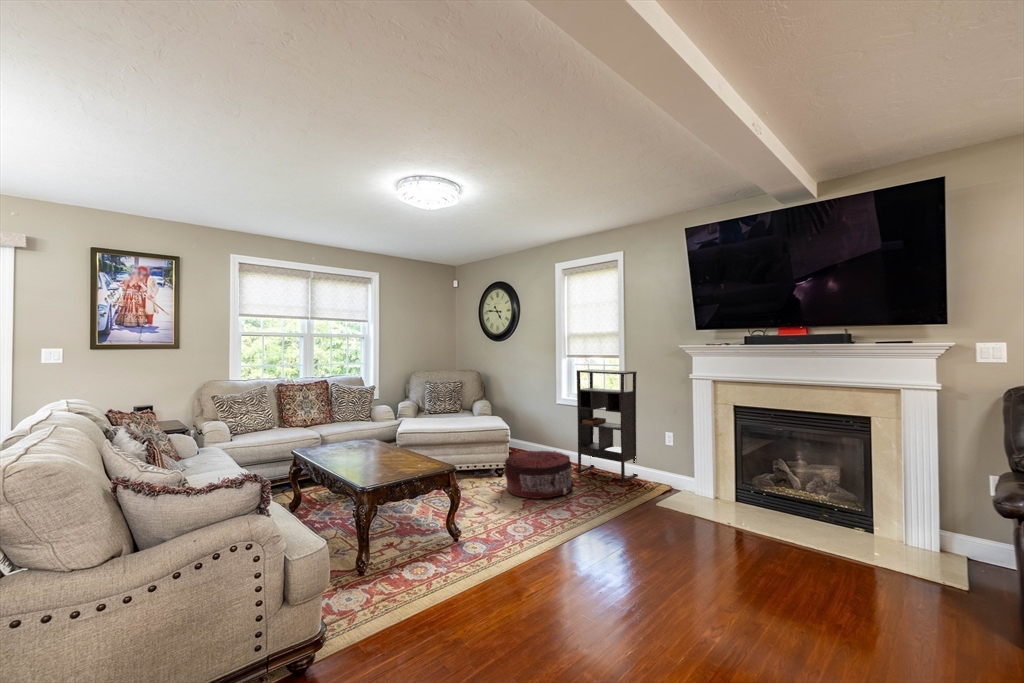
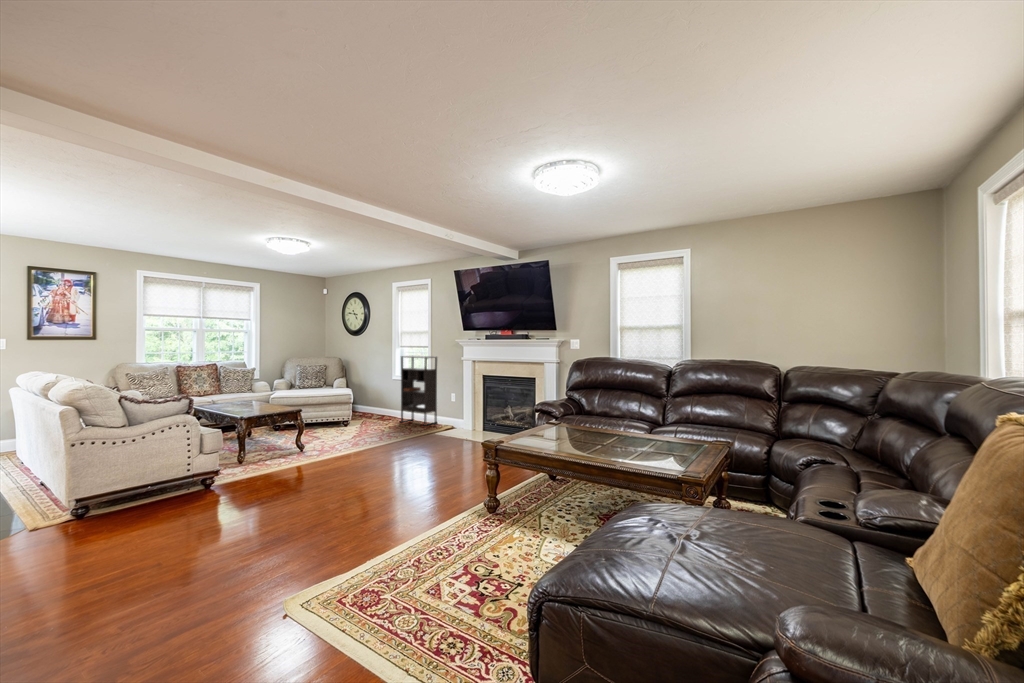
pouf: present [504,451,574,499] -> none [344,407,390,434]

